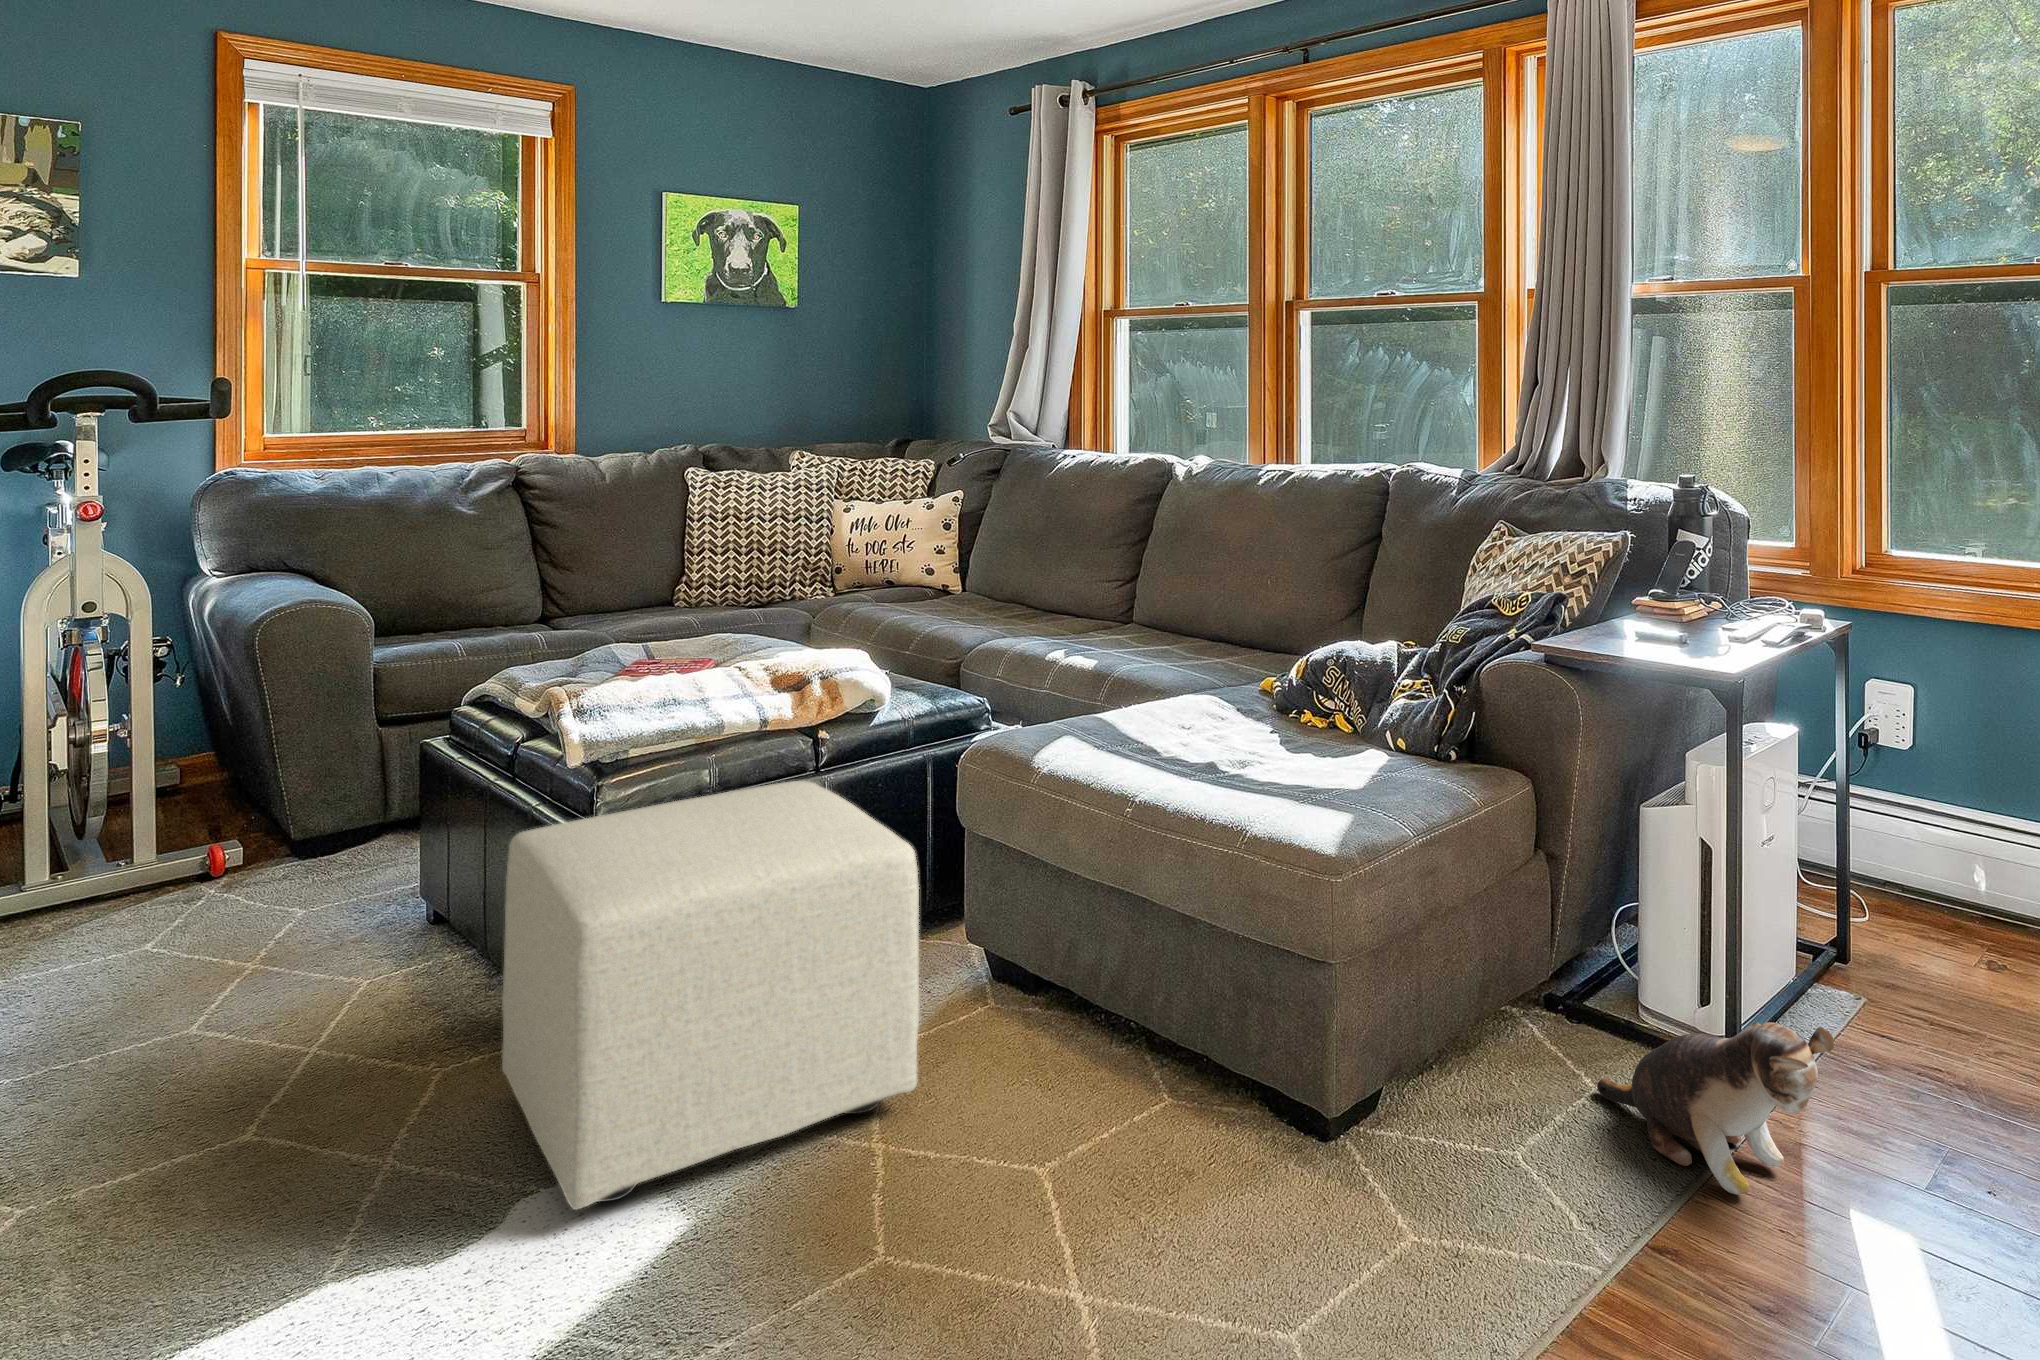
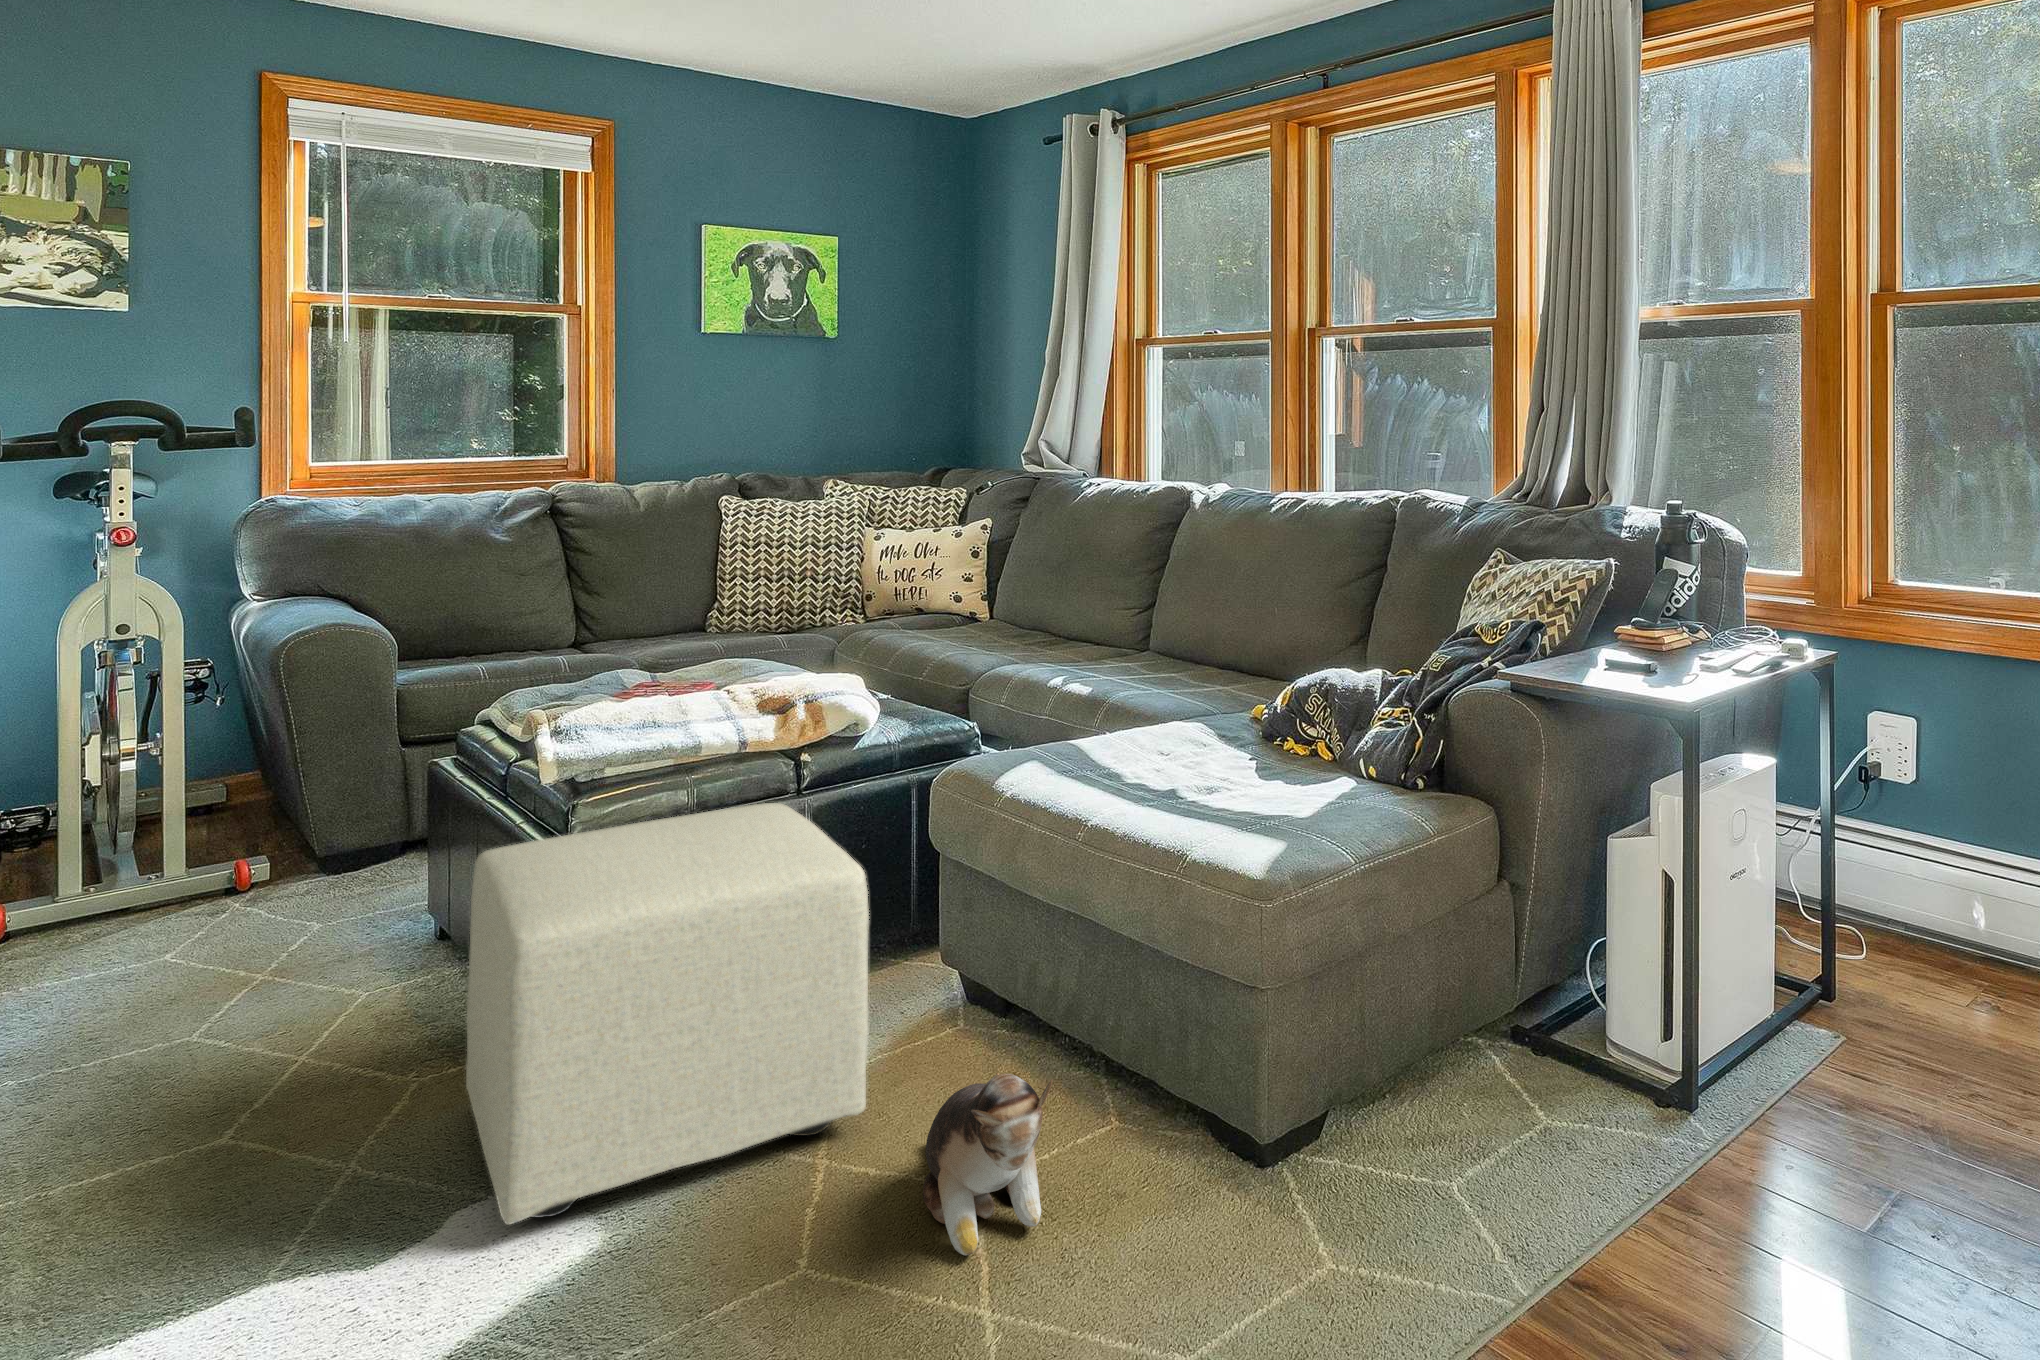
plush toy: present [1597,1022,1834,1195] -> present [923,1073,1053,1256]

